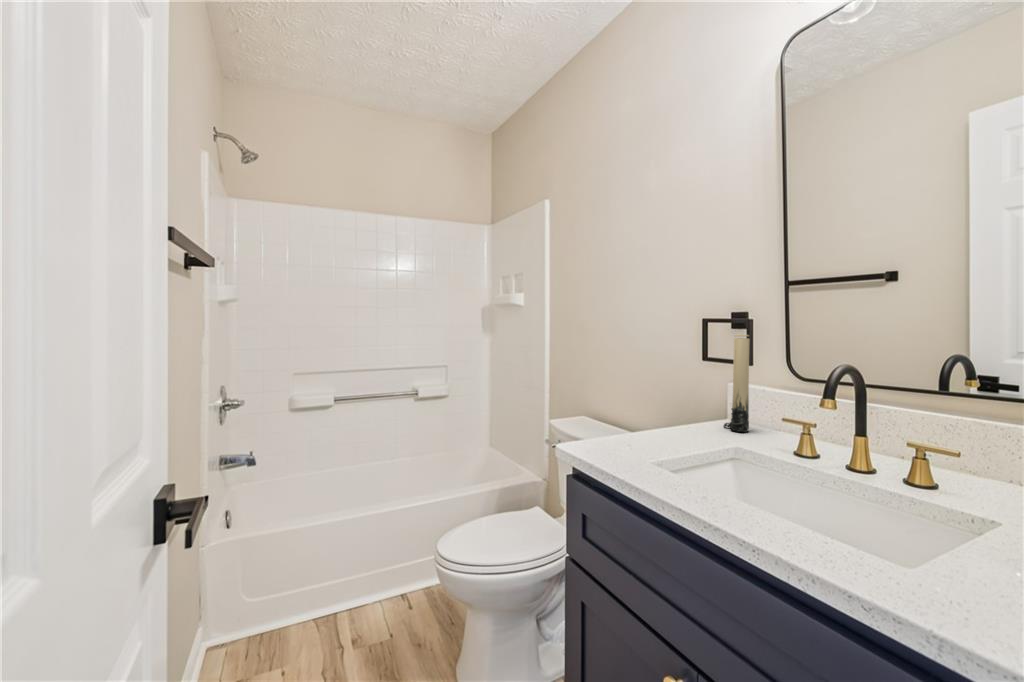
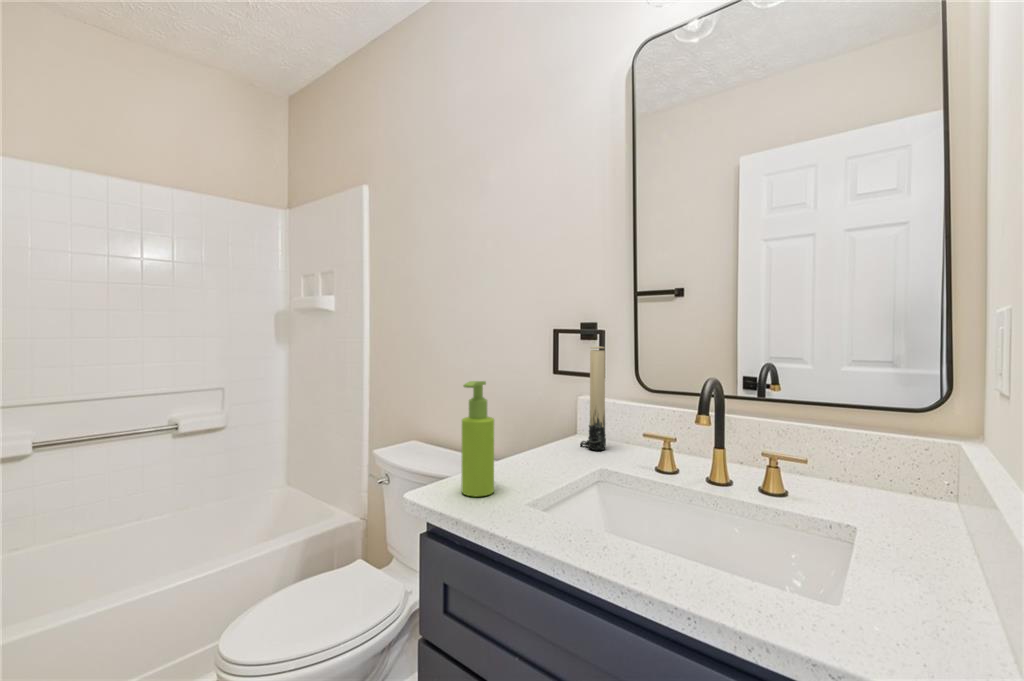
soap dispenser: none [600,360,627,453] -> present [462,381,494,496]

